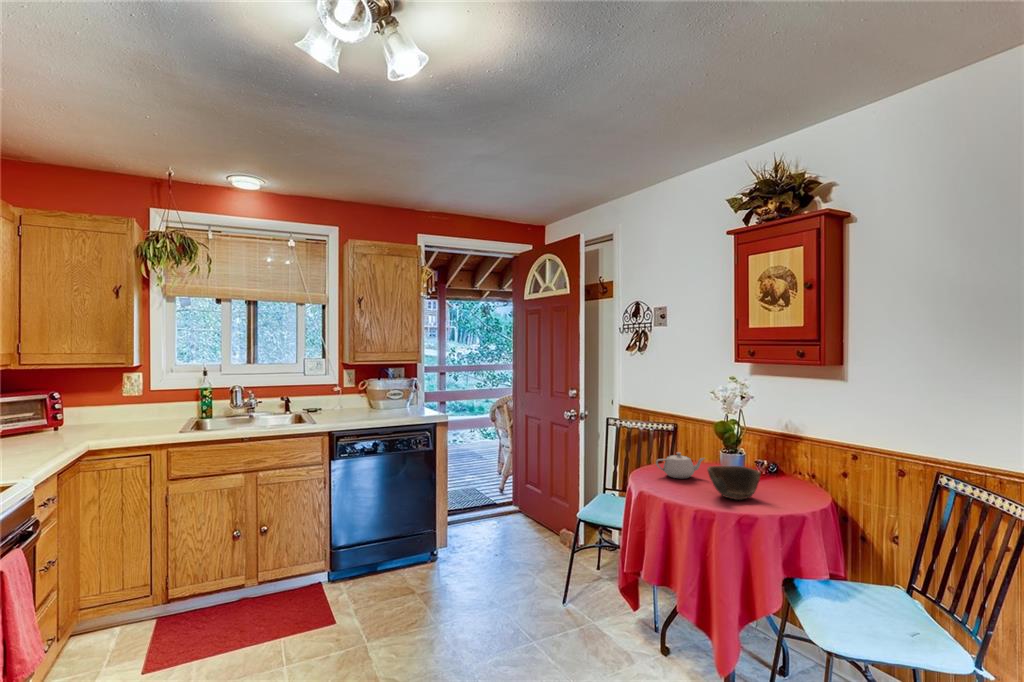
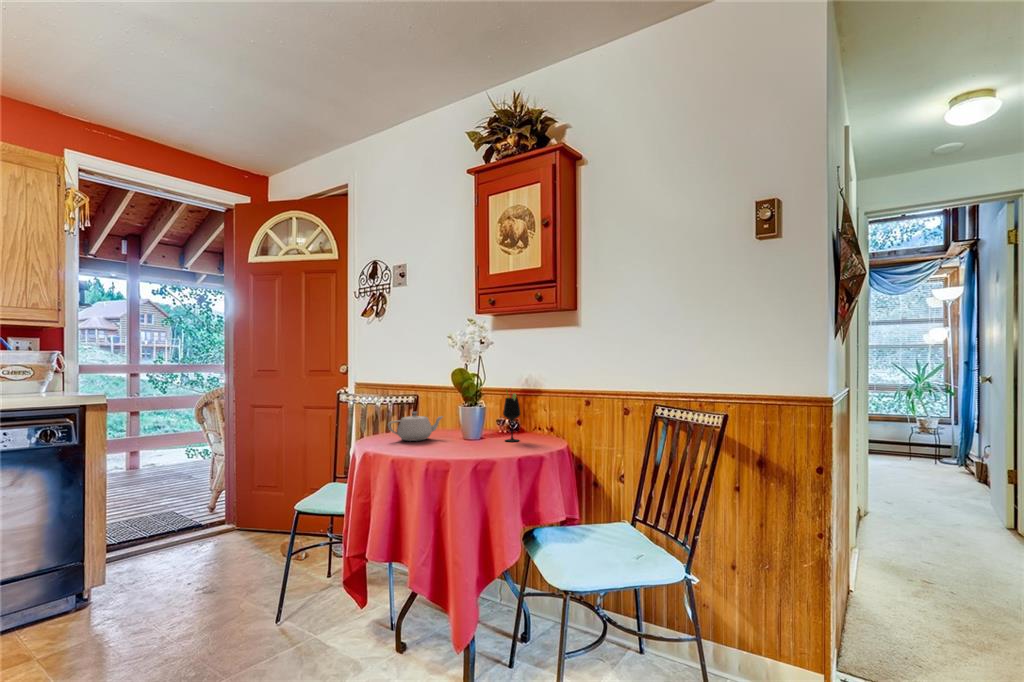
wine glass: none [764,442,782,491] -> present [503,389,520,441]
bowl: present [707,466,761,500] -> none [442,417,499,450]

